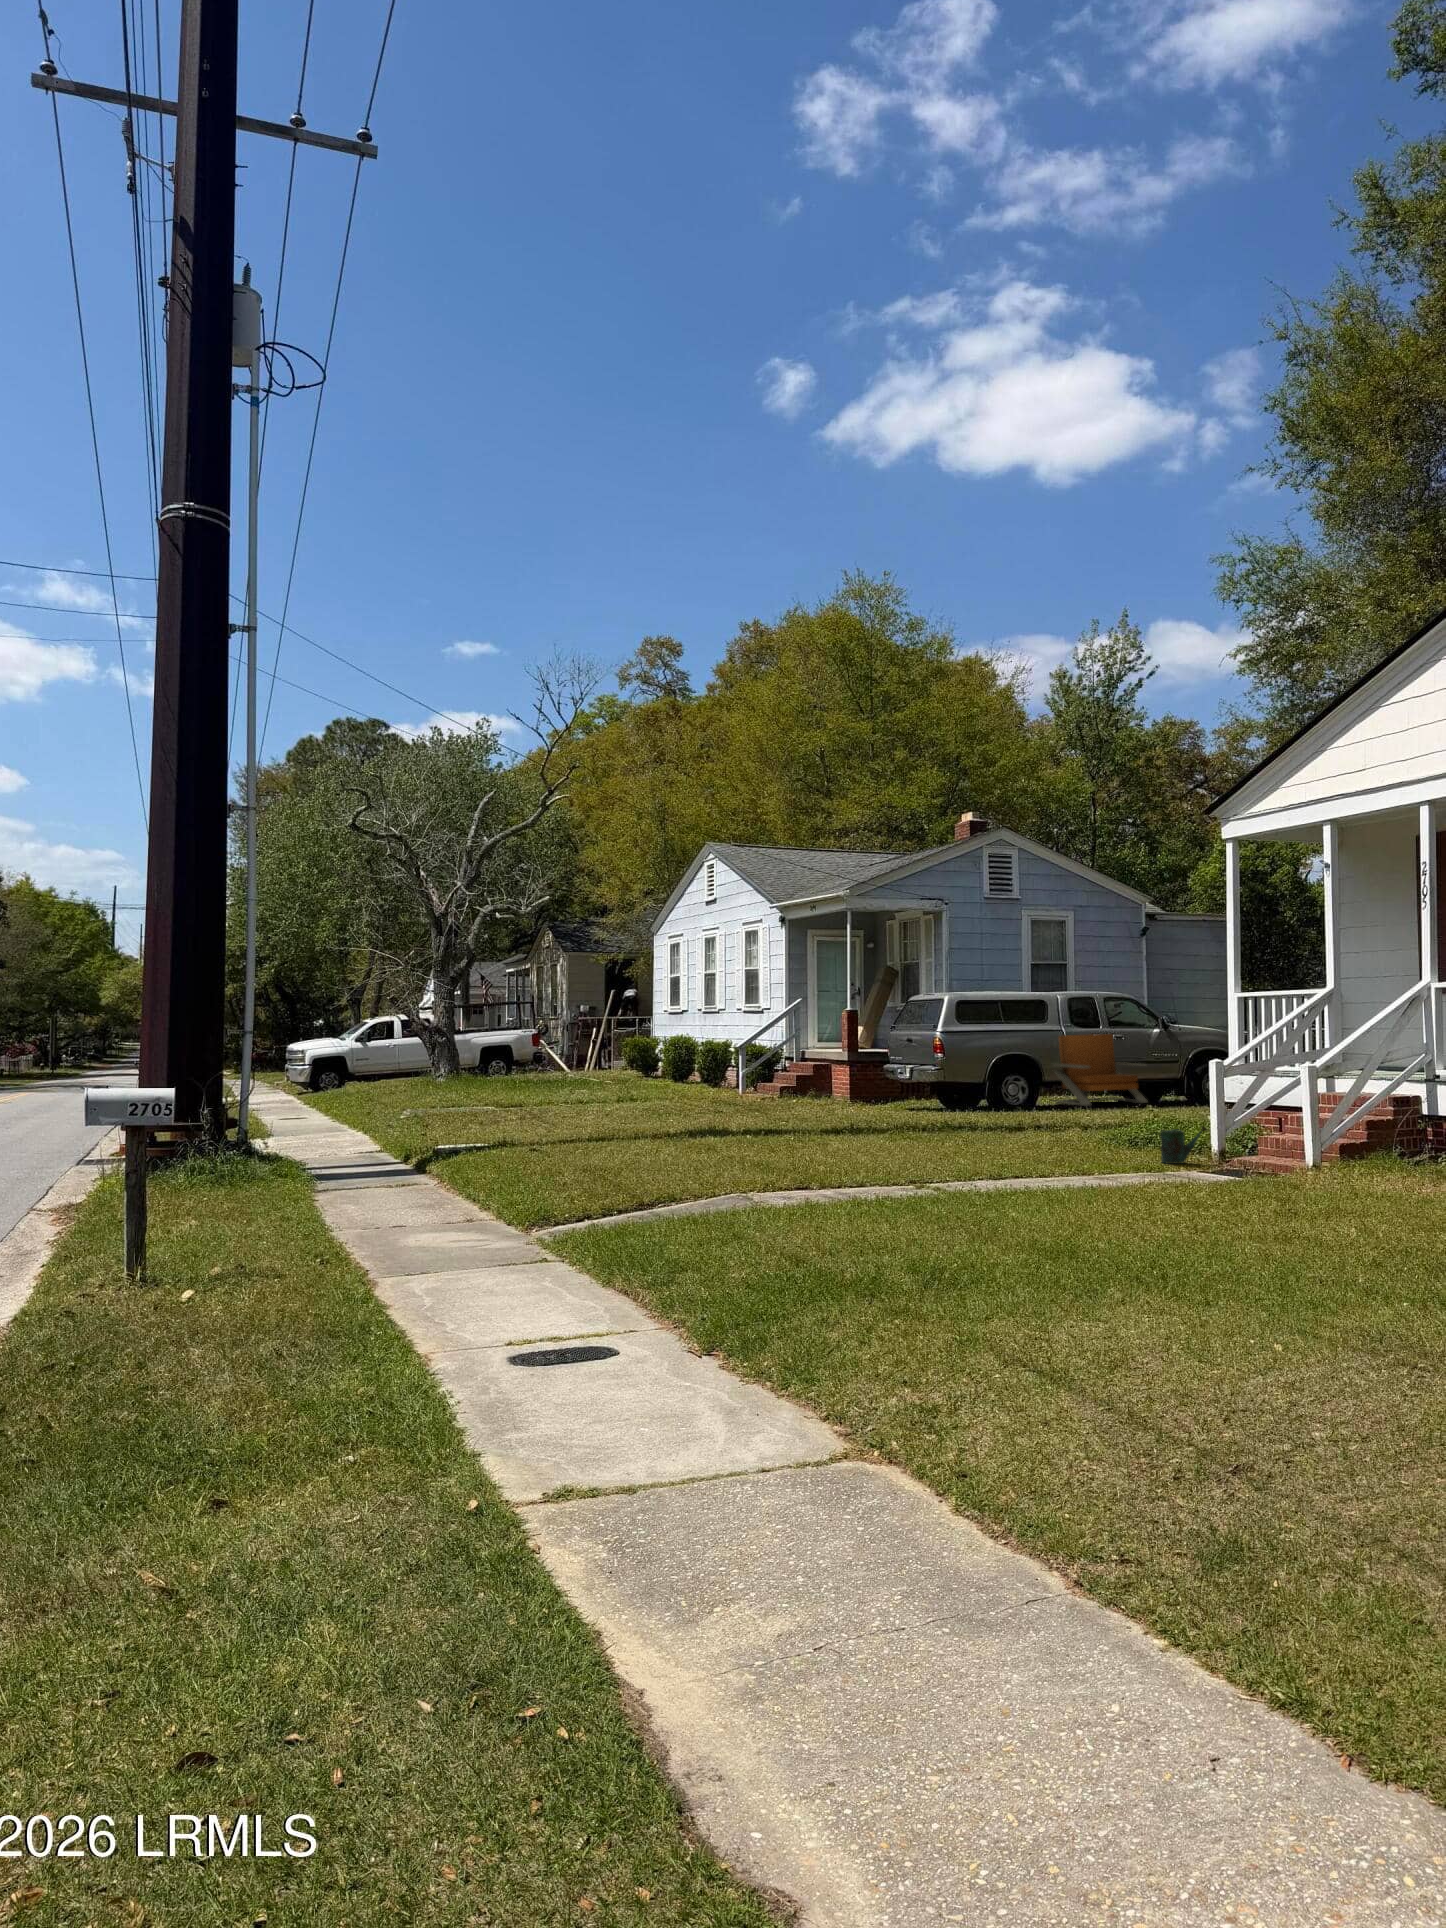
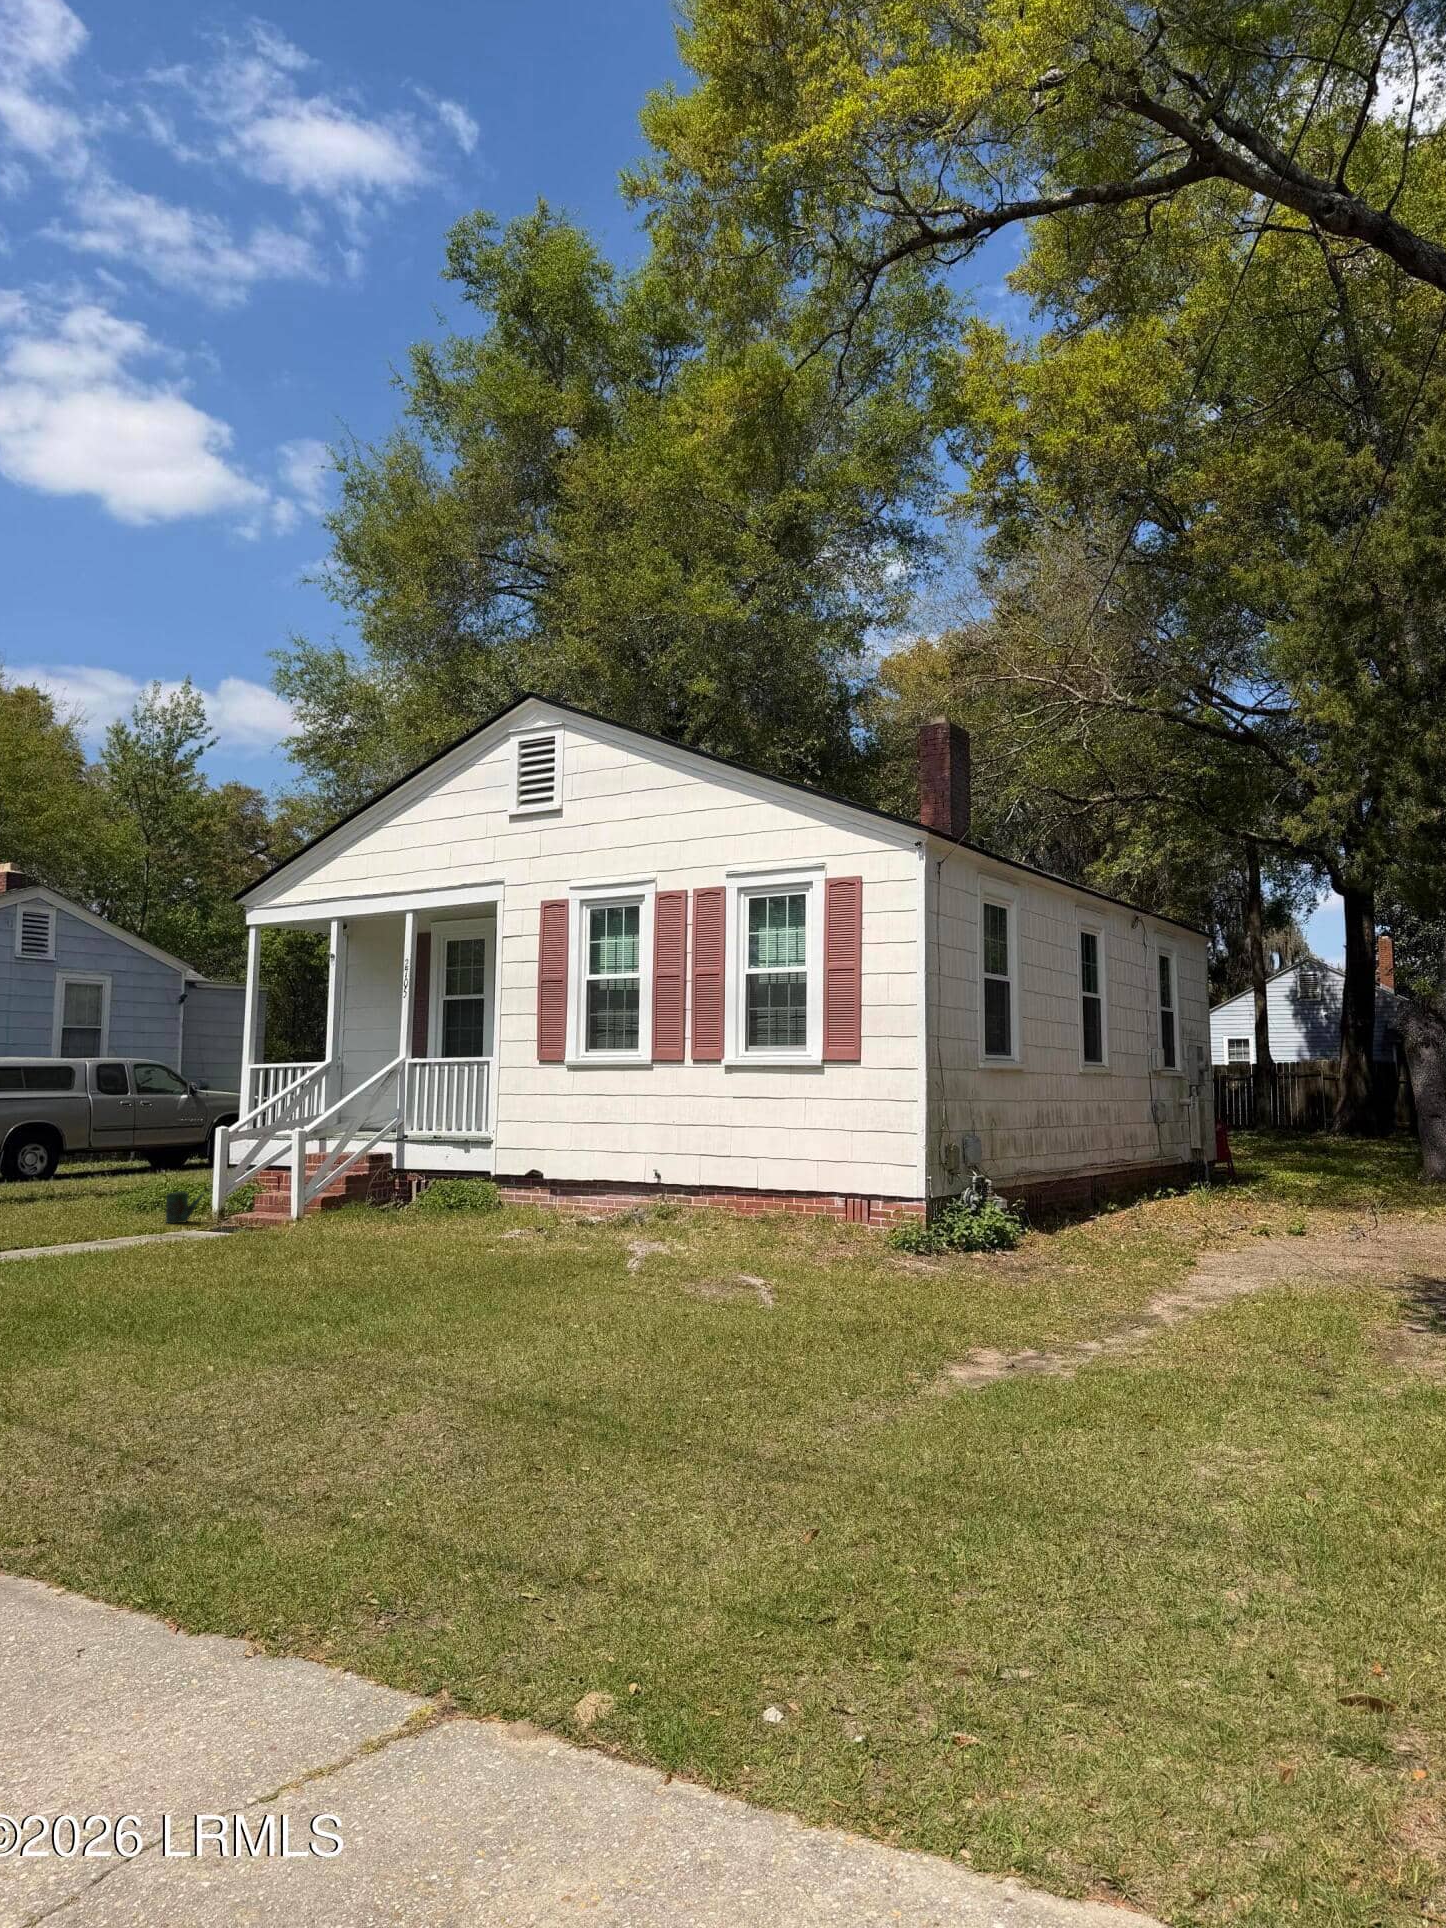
lounge chair: present [1052,1034,1148,1106] -> none [71,1099,171,1170]

